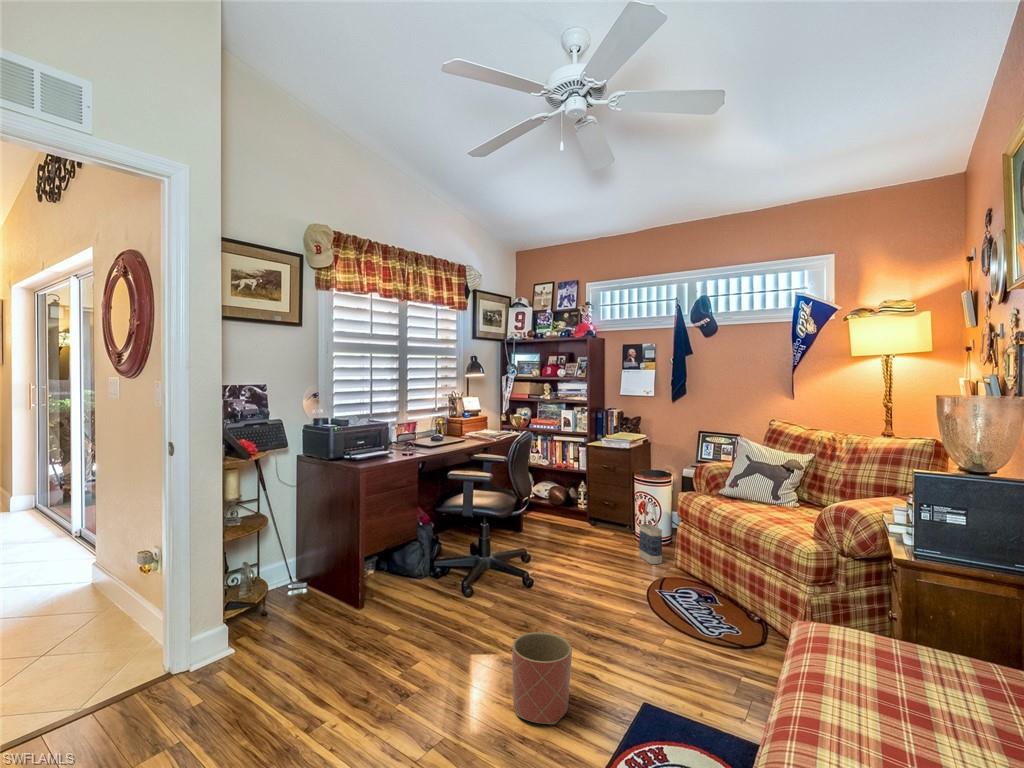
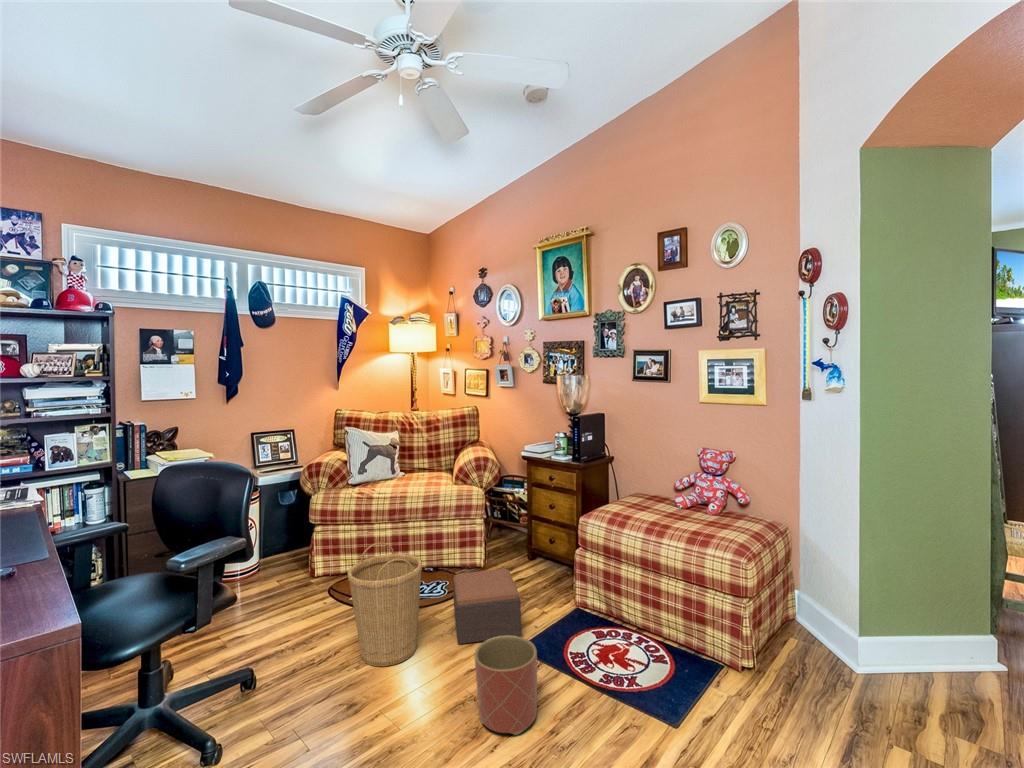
bag: present [639,501,662,564] -> none [263,517,298,588]
basket: none [564,532,629,639] -> present [348,542,422,666]
footstool: none [626,607,729,700] -> present [453,569,522,644]

